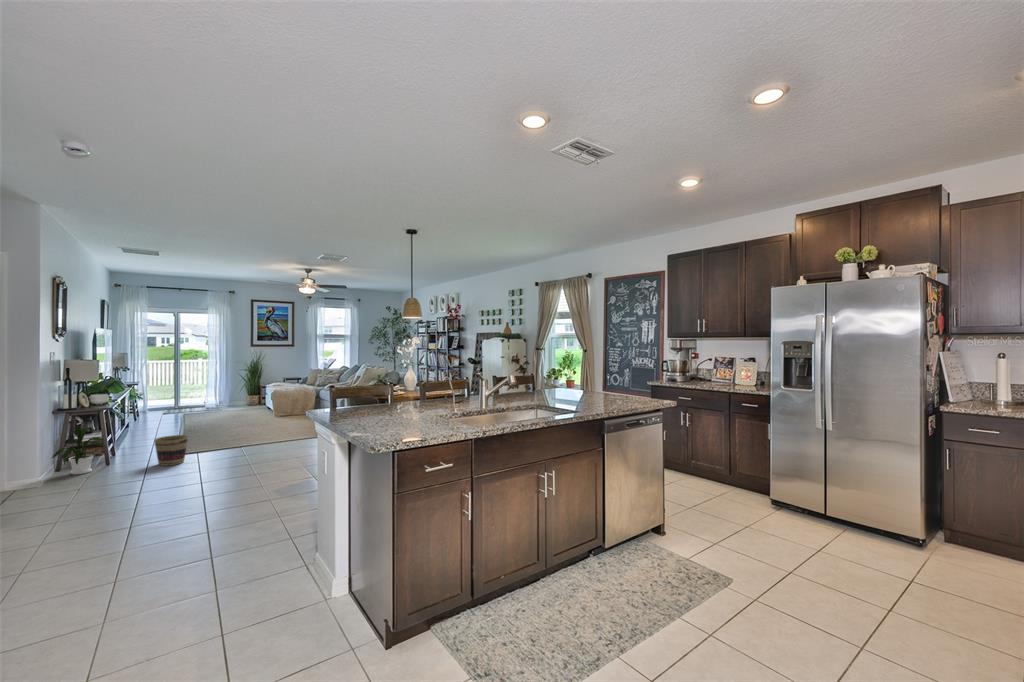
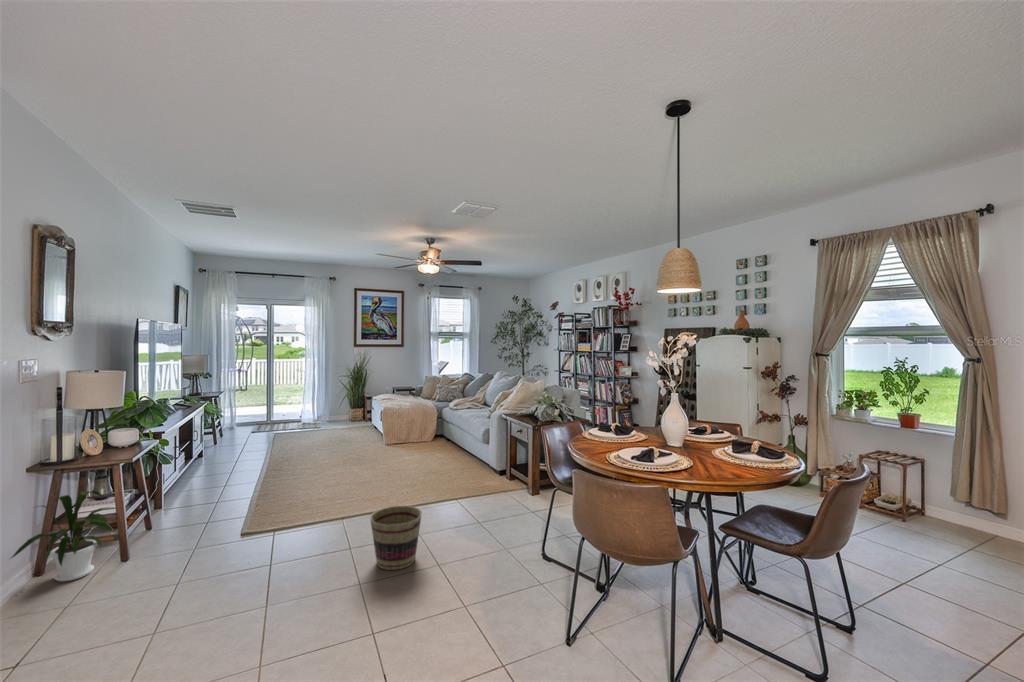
basket: present [154,435,188,466] -> present [370,505,422,570]

